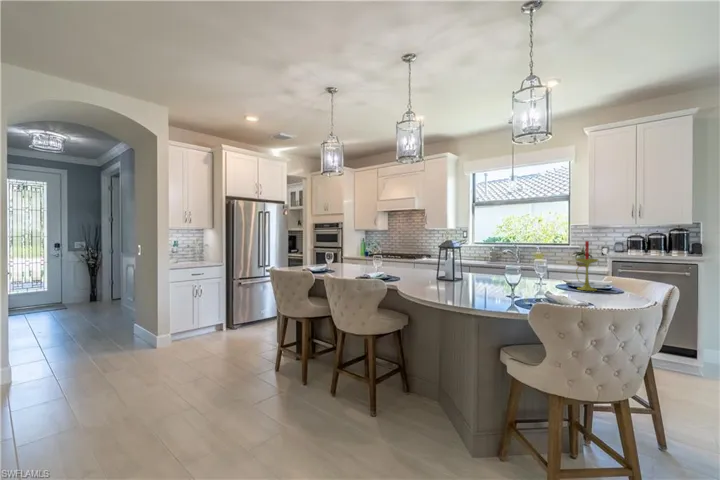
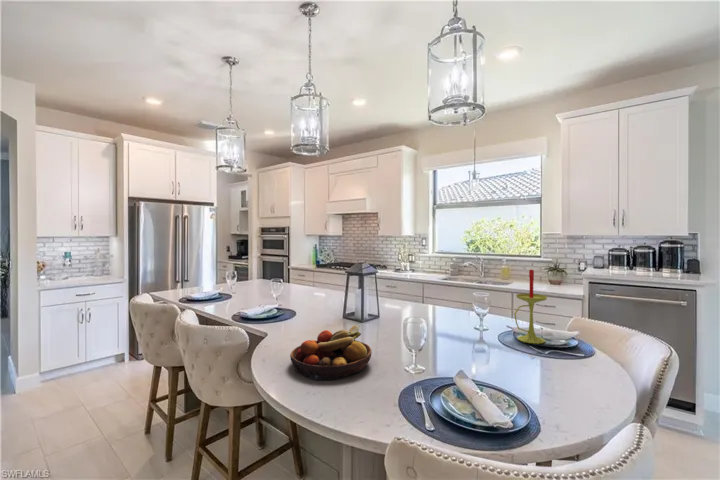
fruit bowl: none [441,275,495,301] -> present [290,325,372,380]

